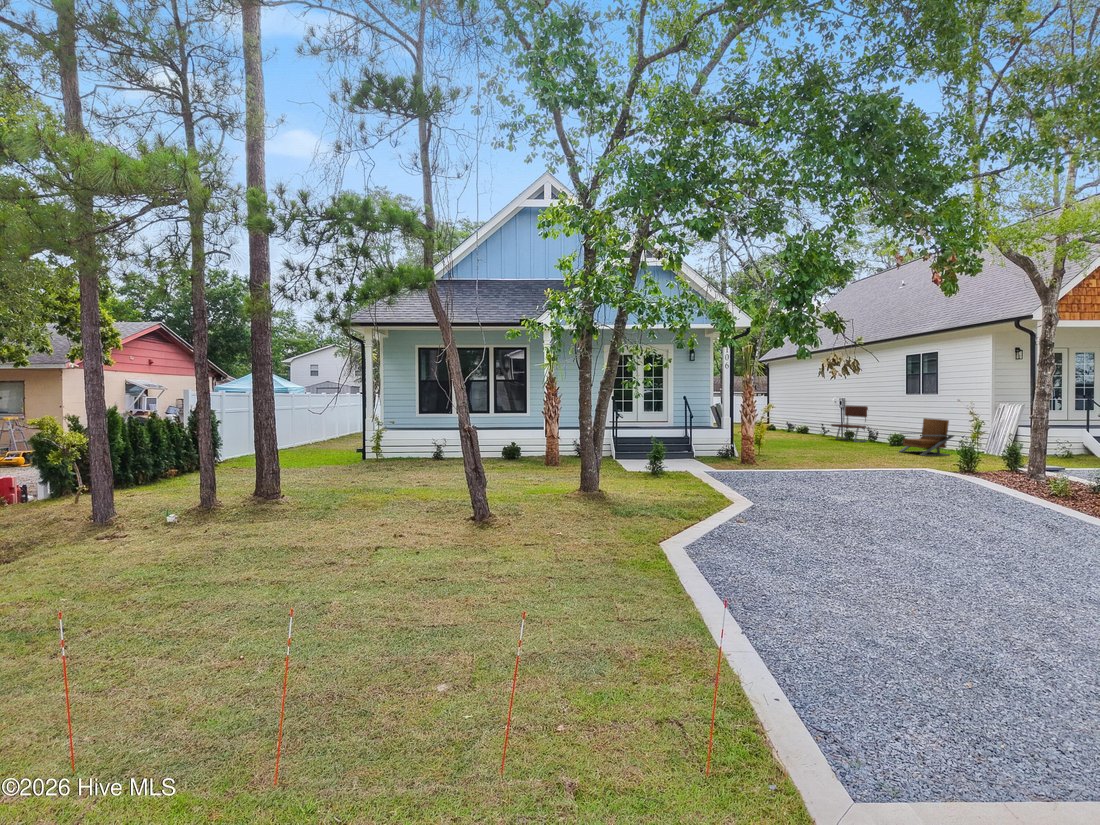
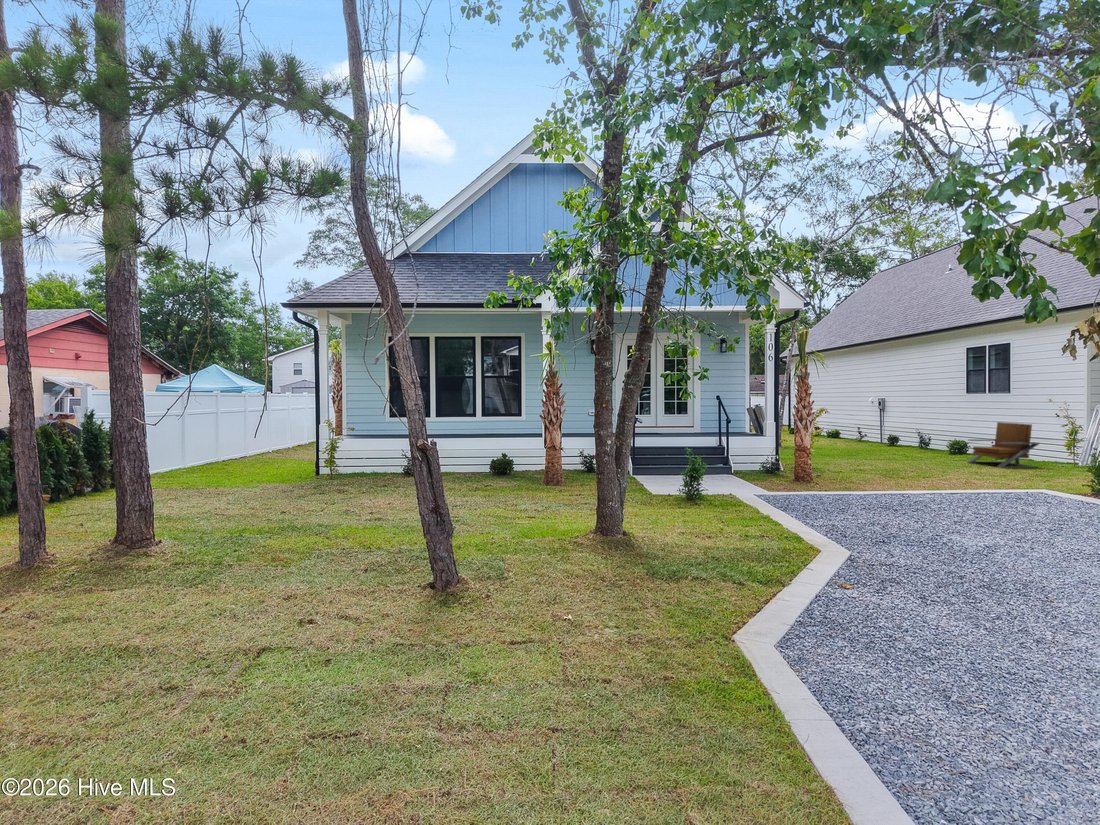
bench: present [831,406,868,442] -> none [873,407,918,450]

